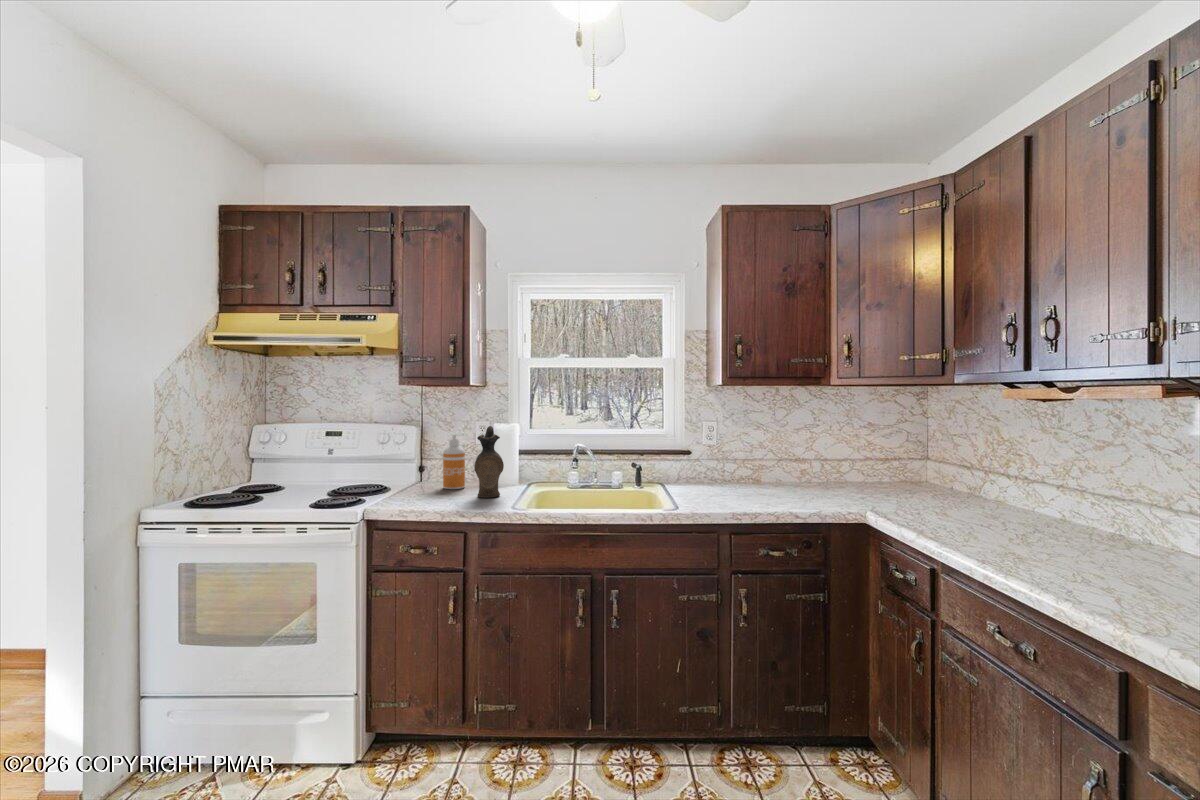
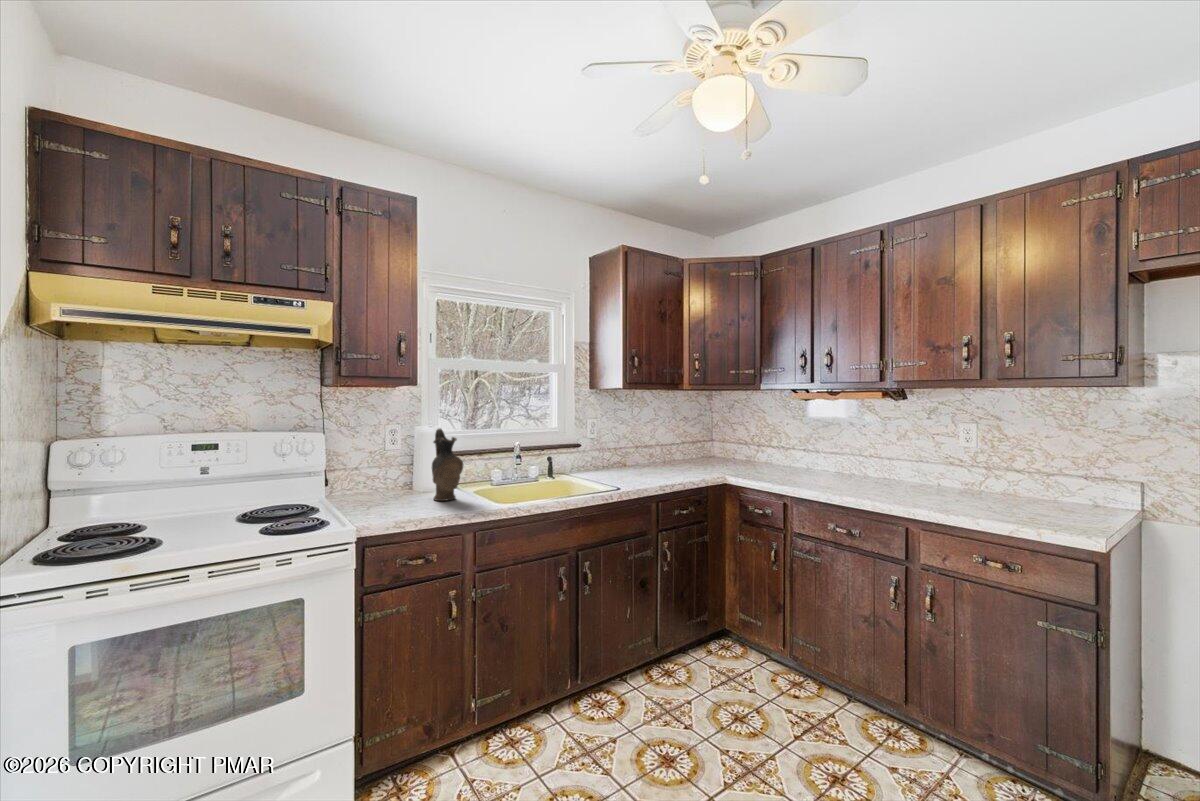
soap dispenser: present [443,434,465,489] -> none [369,438,394,497]

